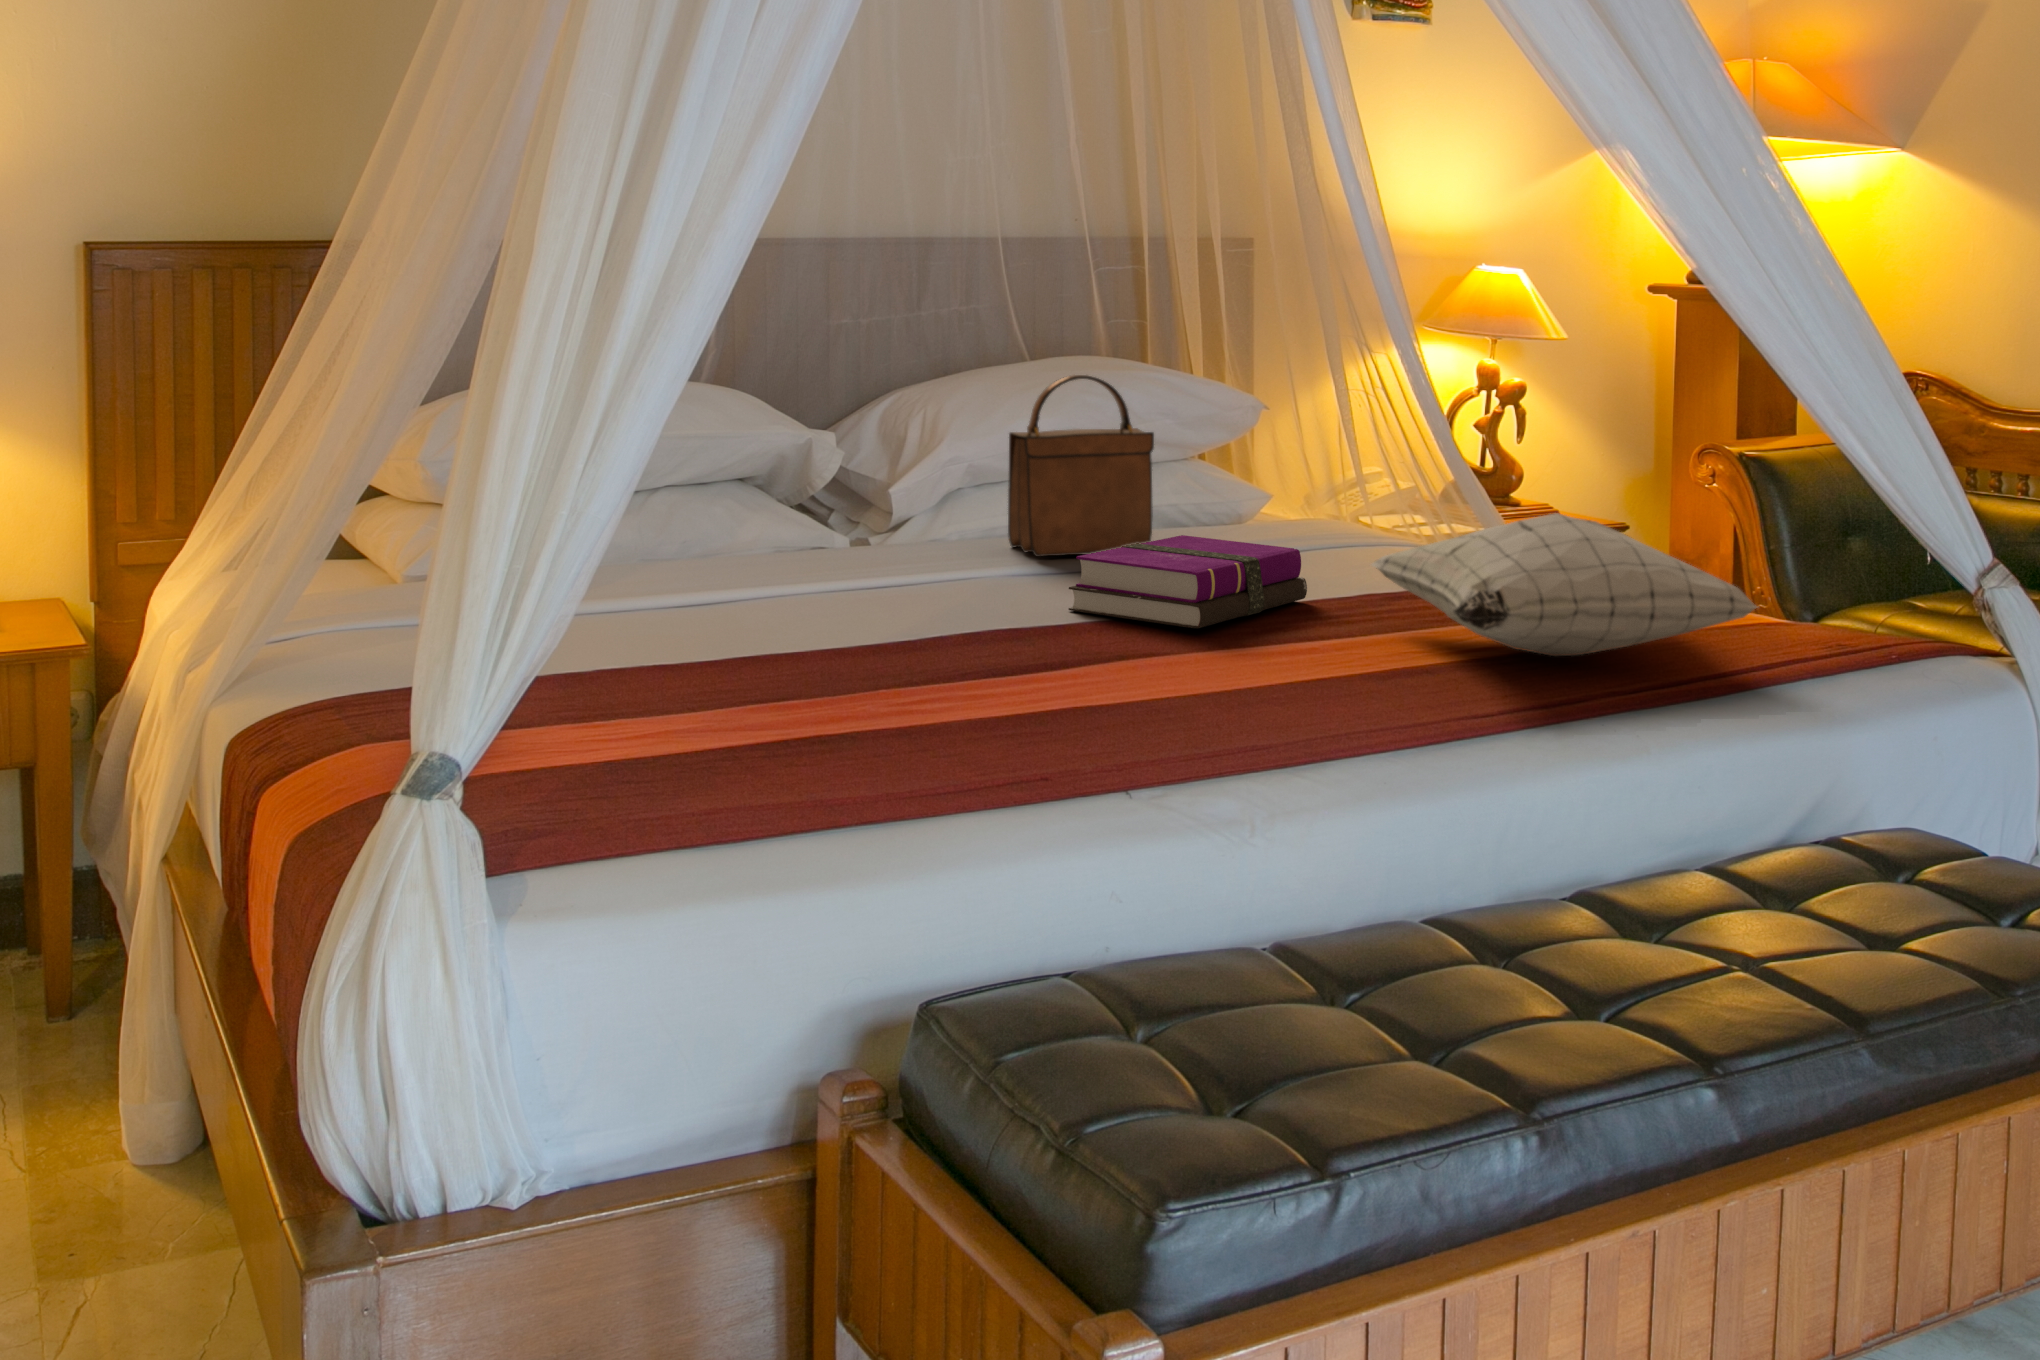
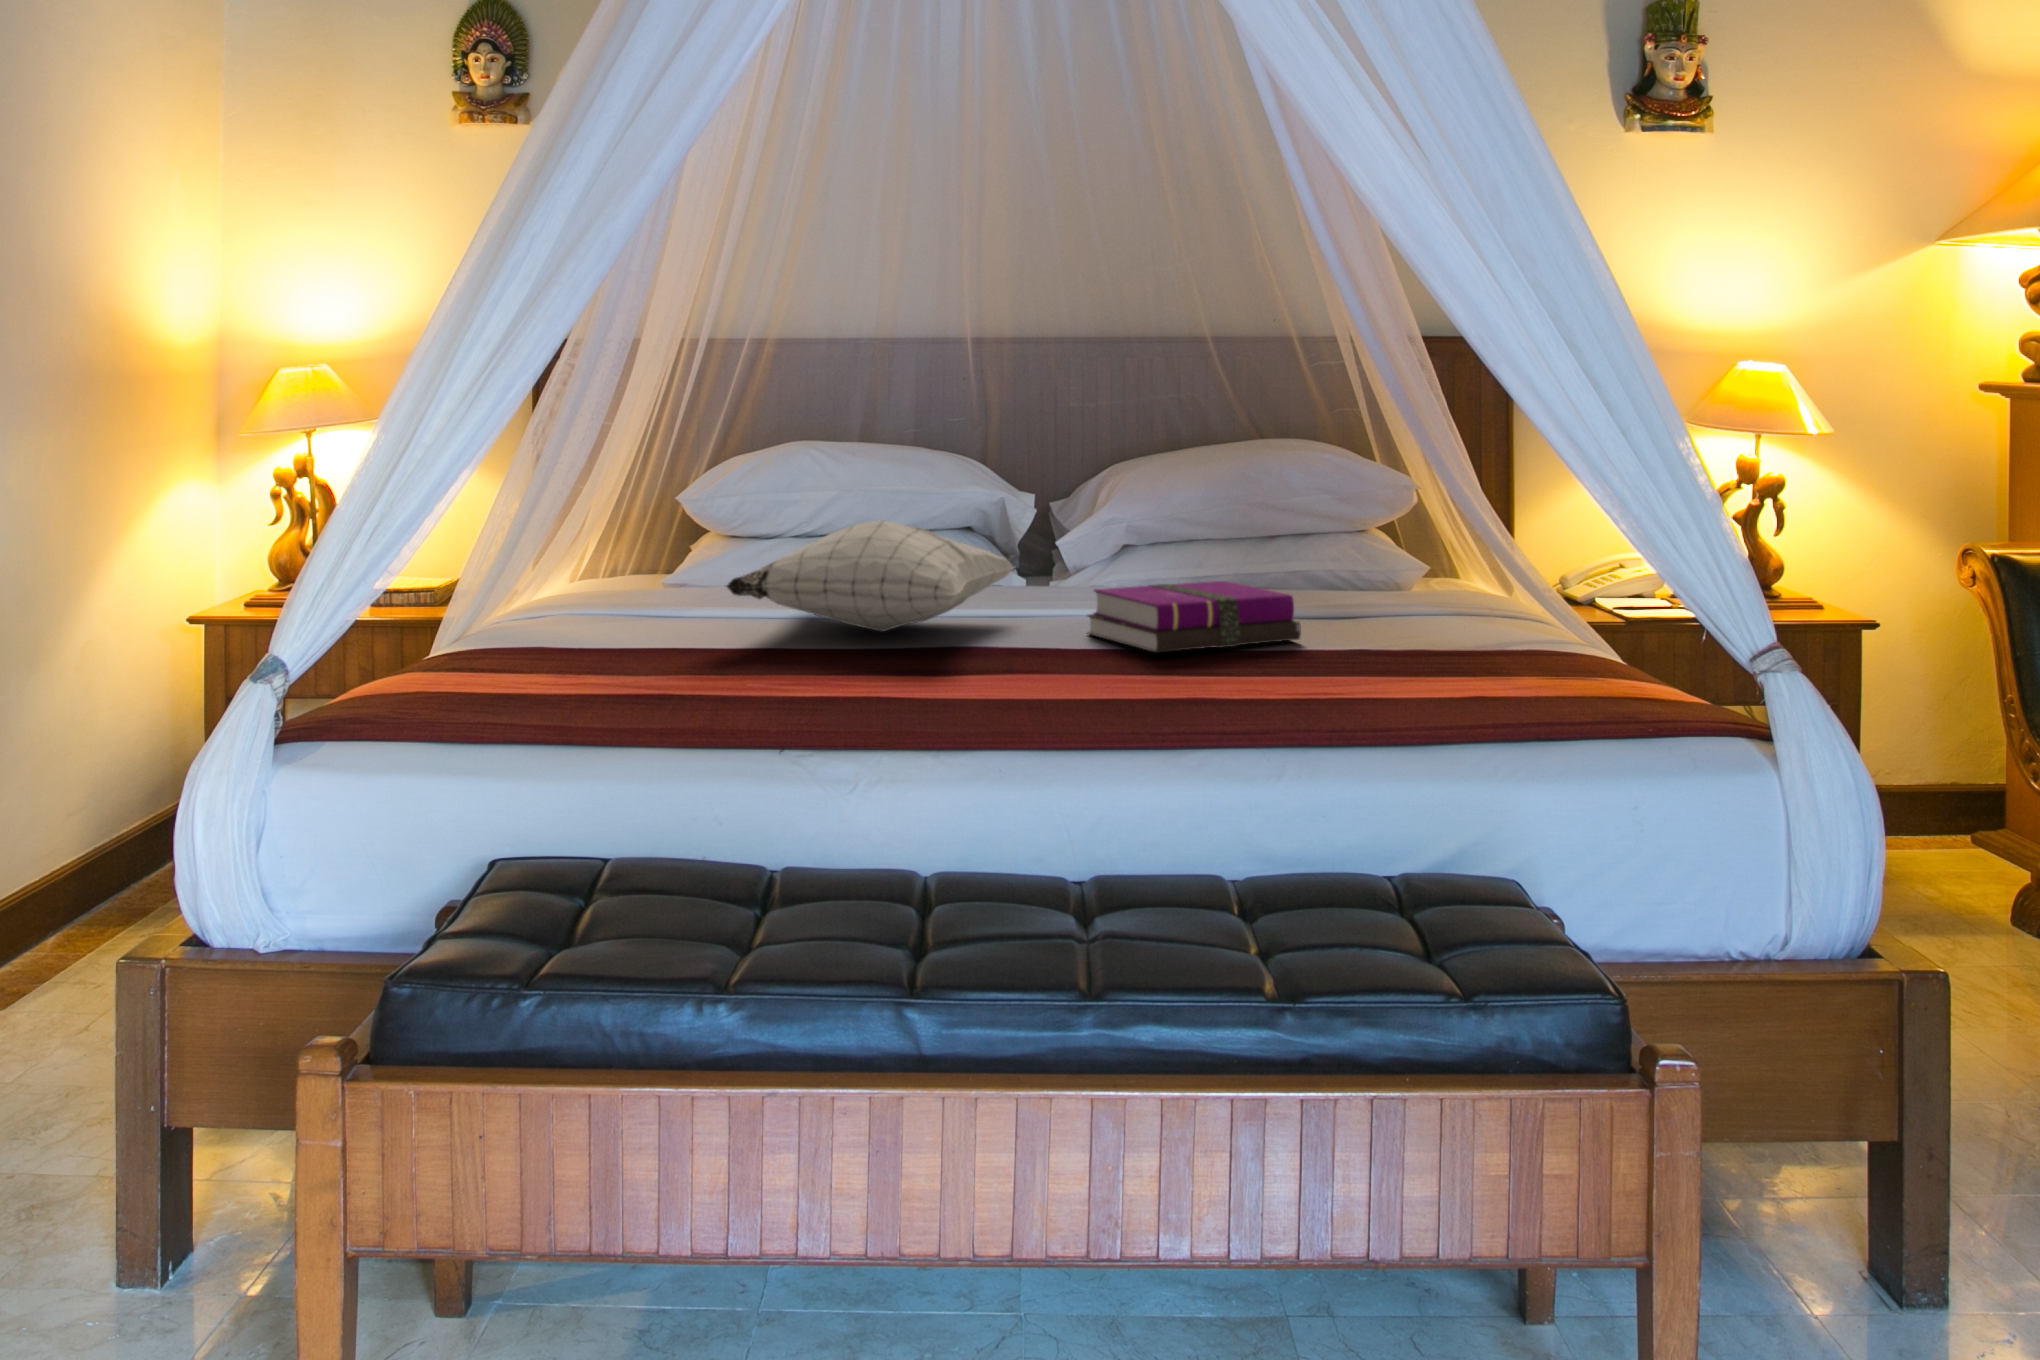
handbag: present [1008,375,1154,557] -> none [1122,444,1240,597]
pillow: present [1371,513,1757,656] -> present [725,520,1013,632]

